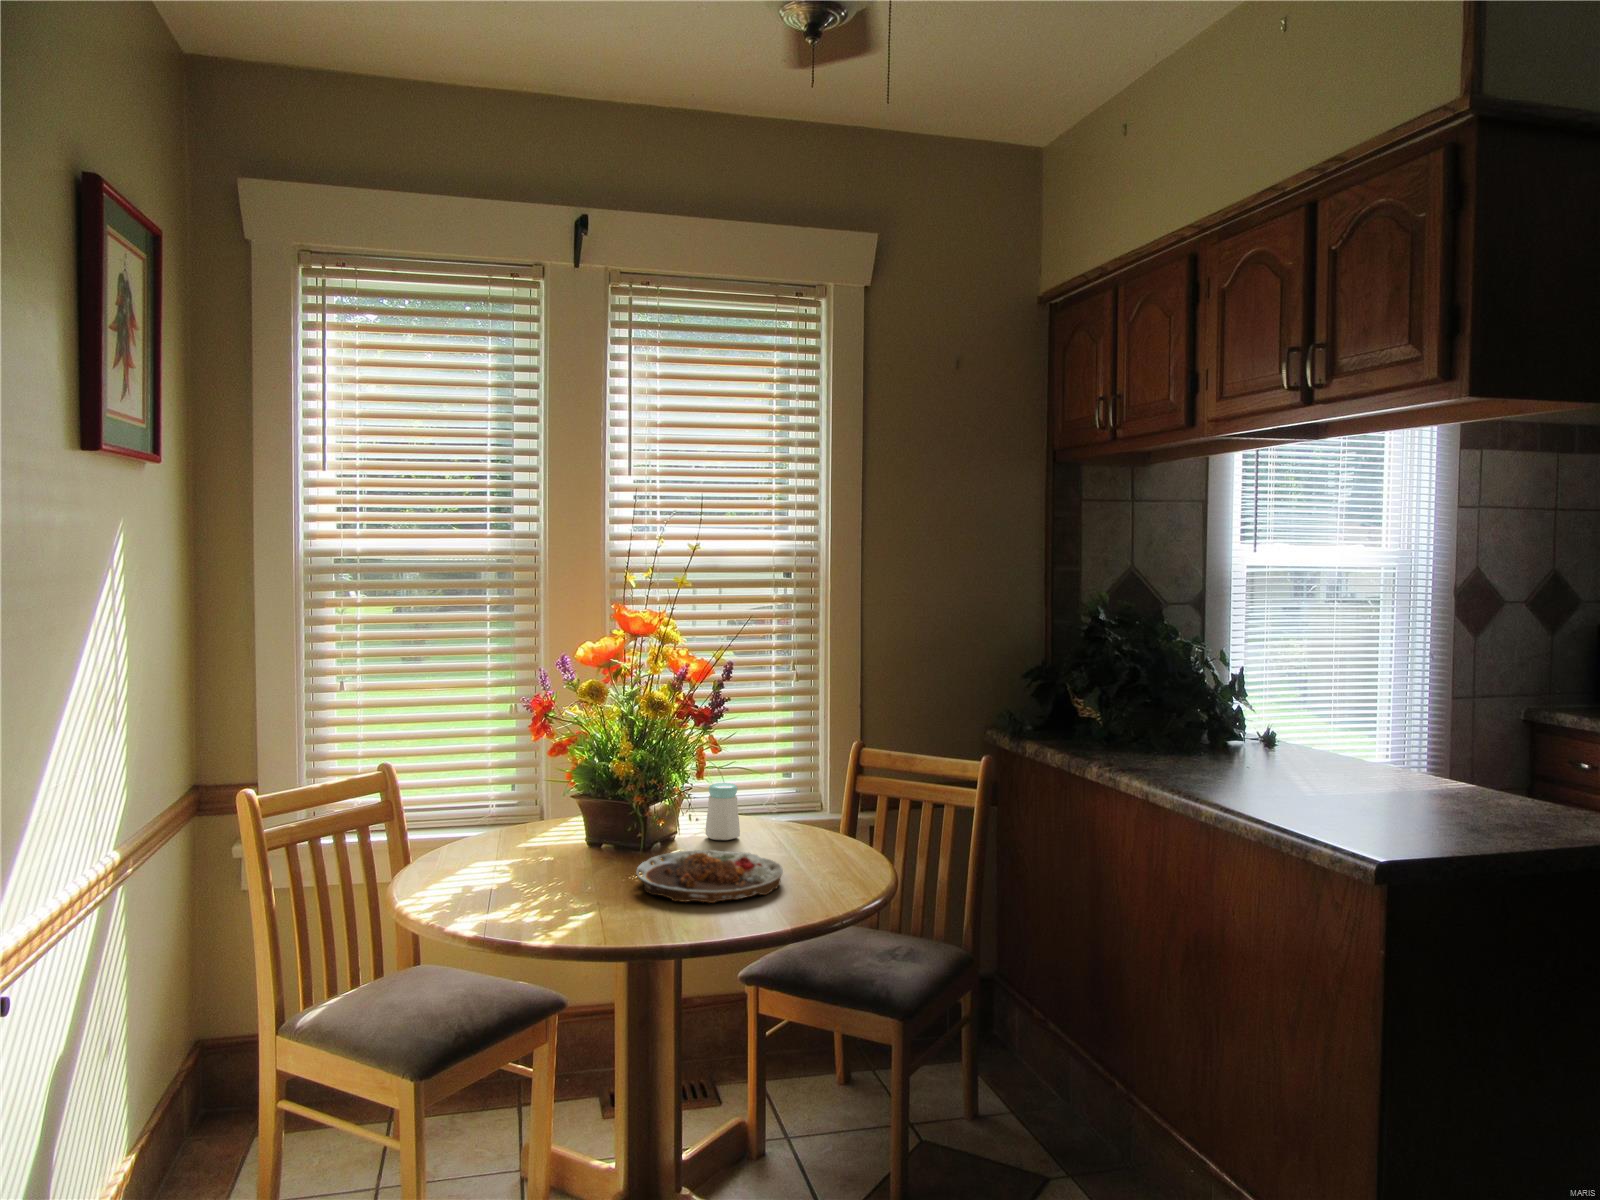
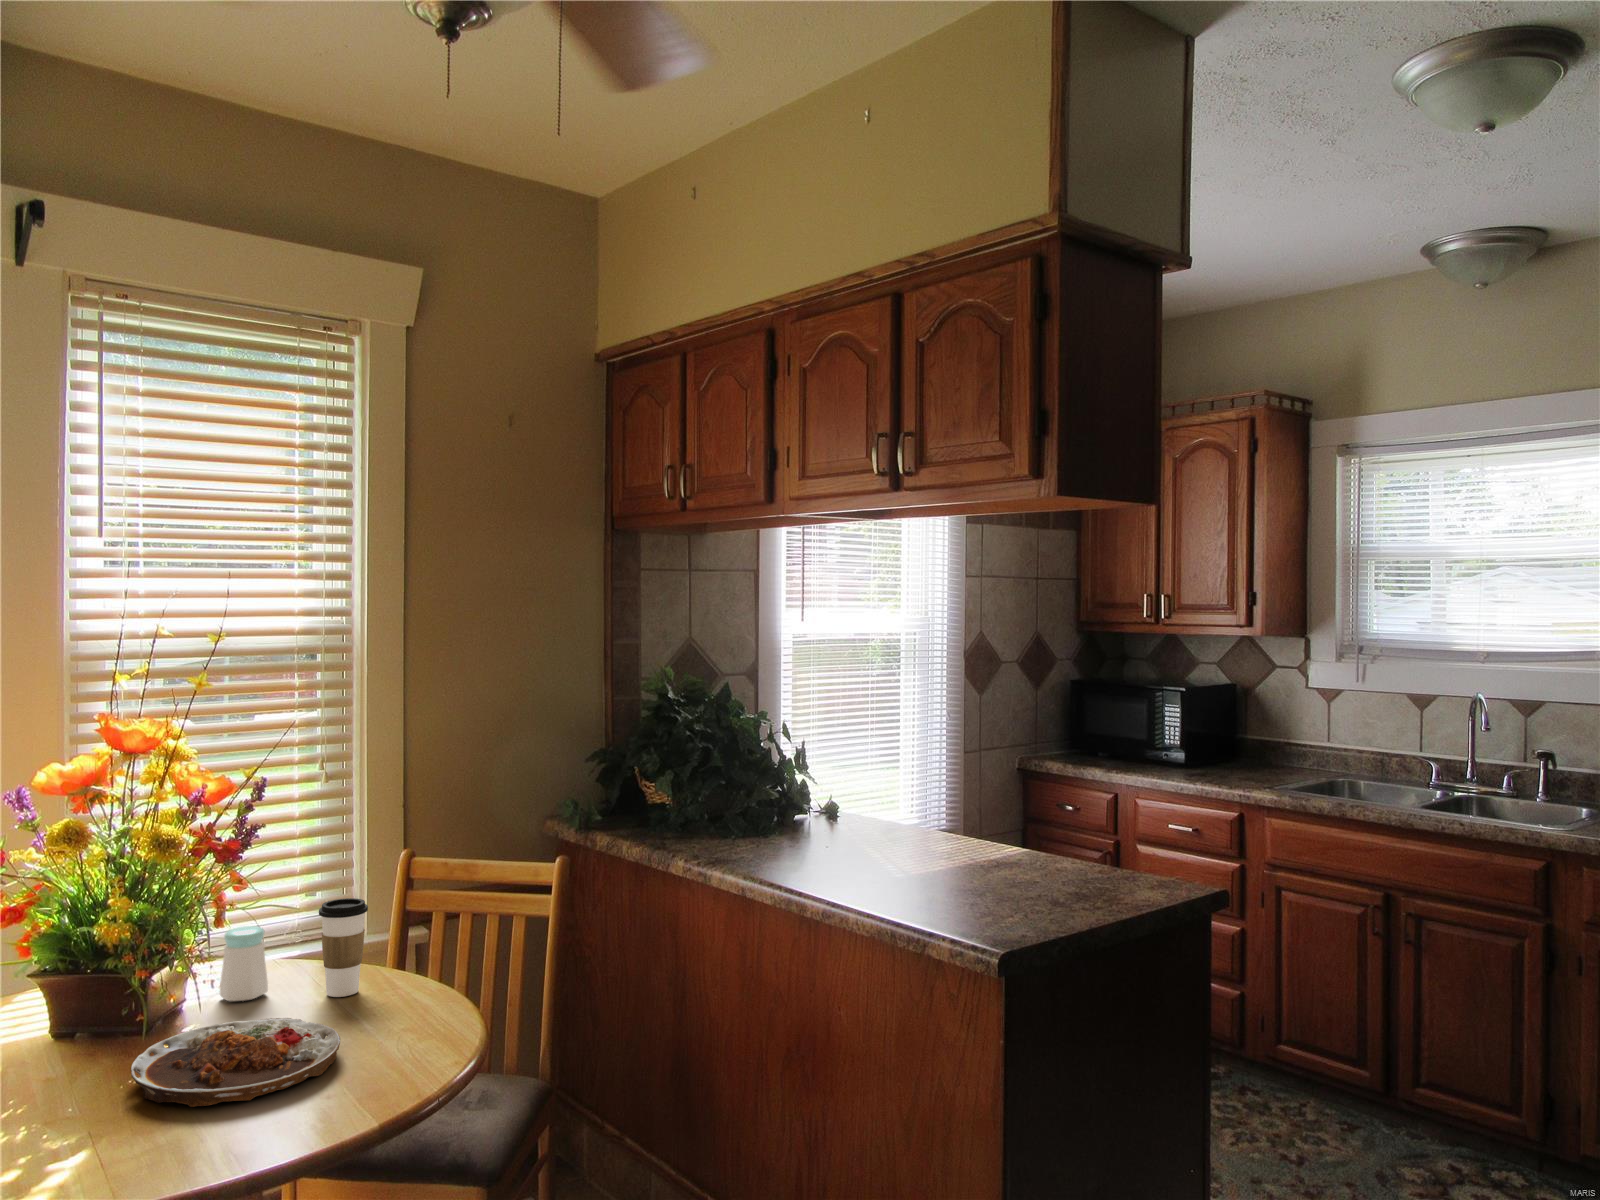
coffee cup: none [776,768,814,847] -> present [319,898,368,997]

